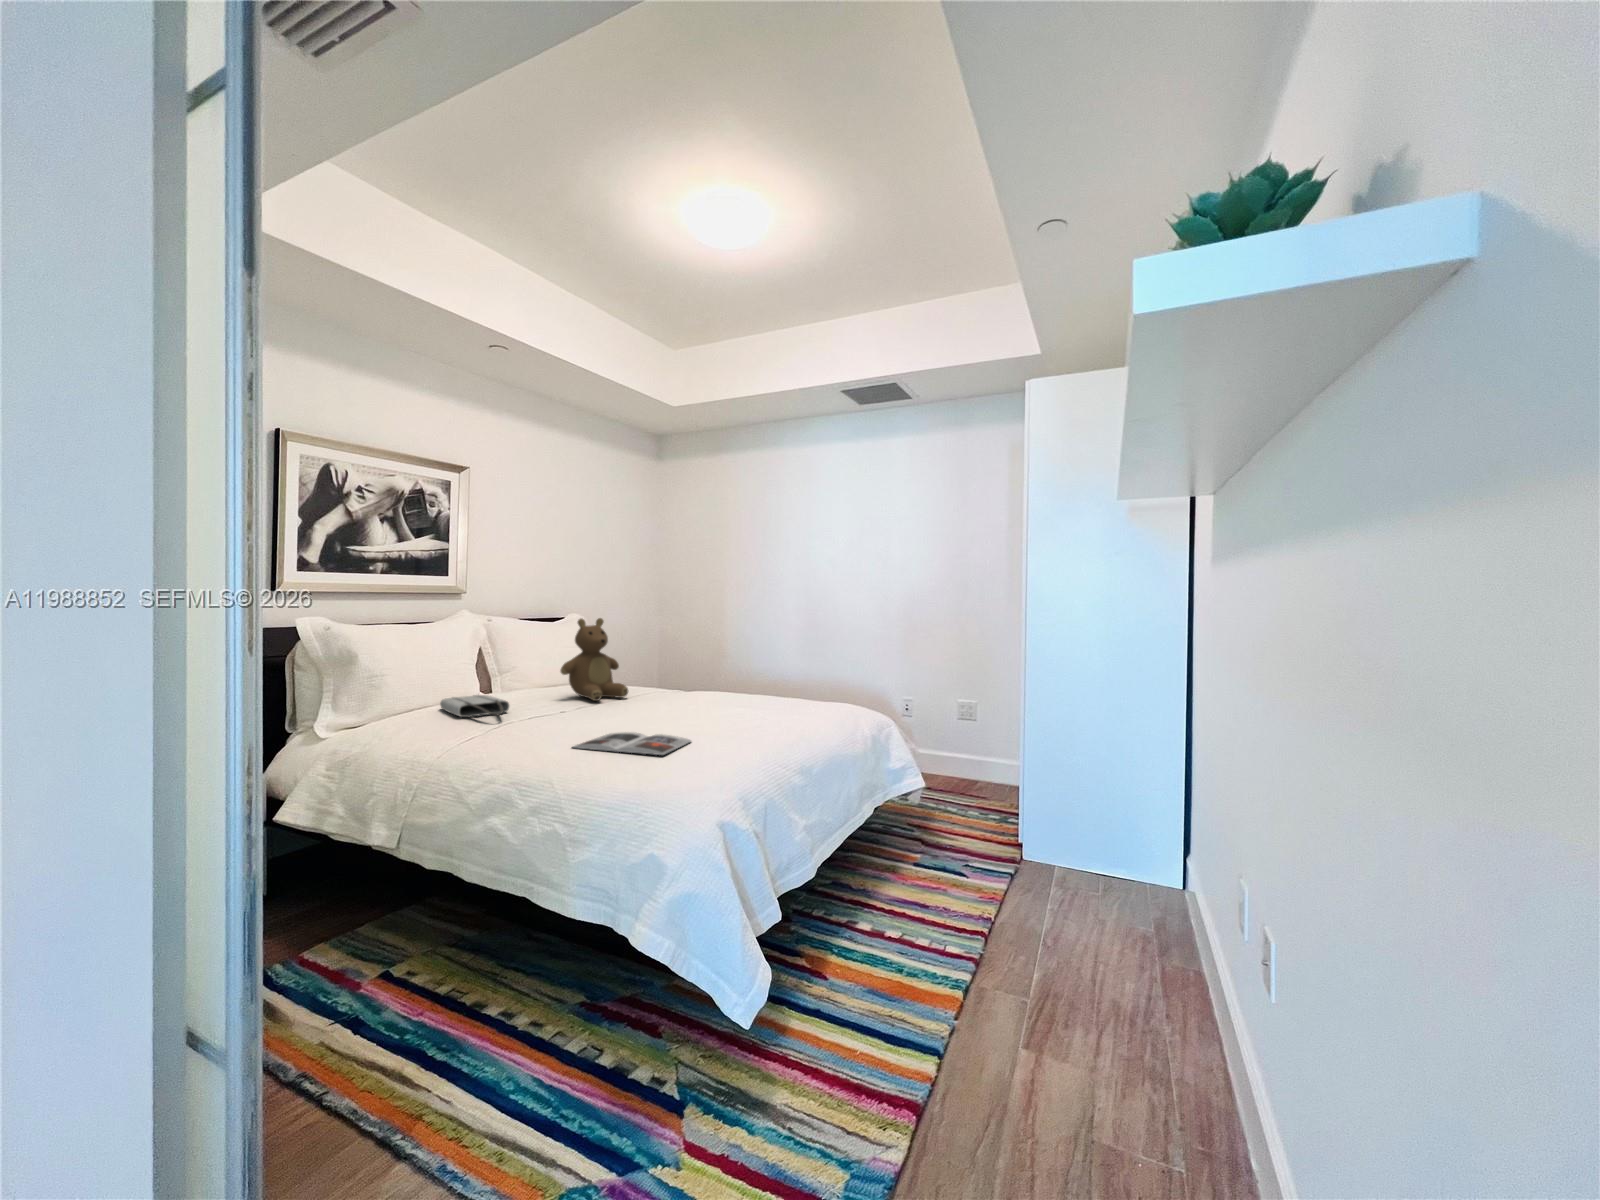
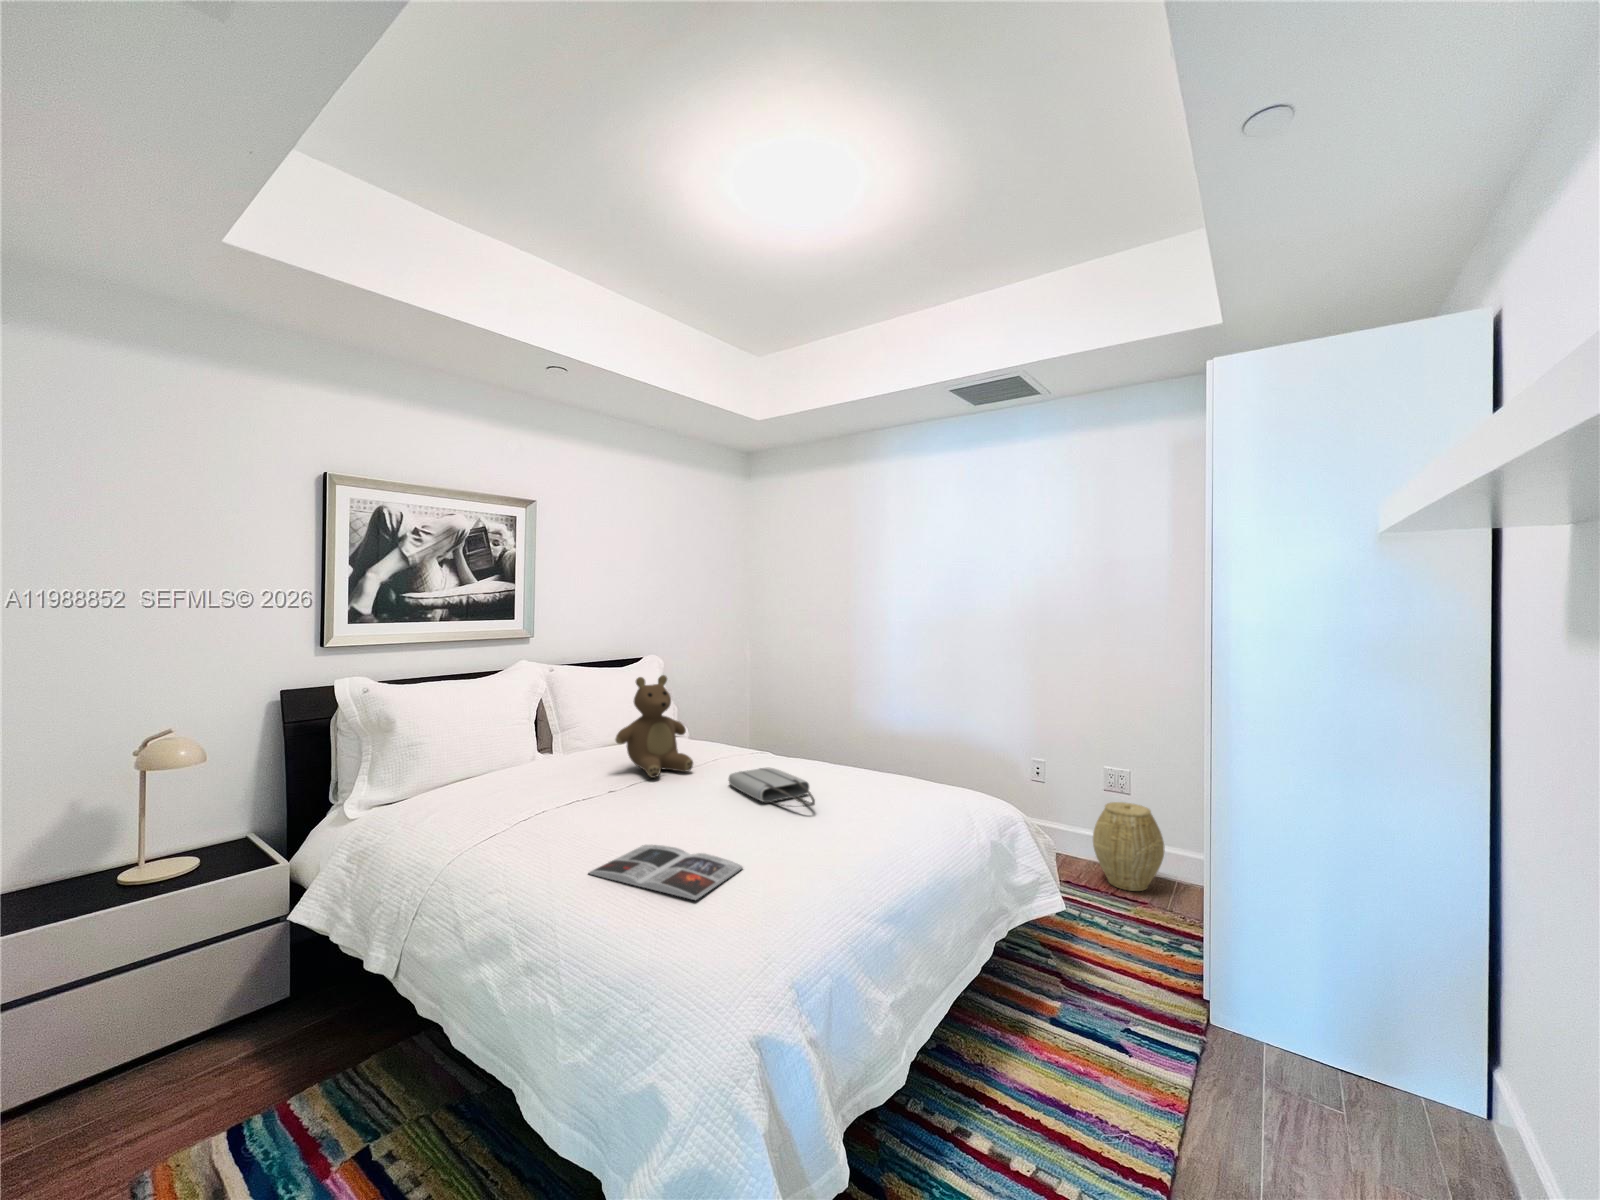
tote bag: present [440,695,509,717] -> present [729,768,815,807]
woven basket: none [947,725,1000,791] -> present [1093,802,1165,891]

